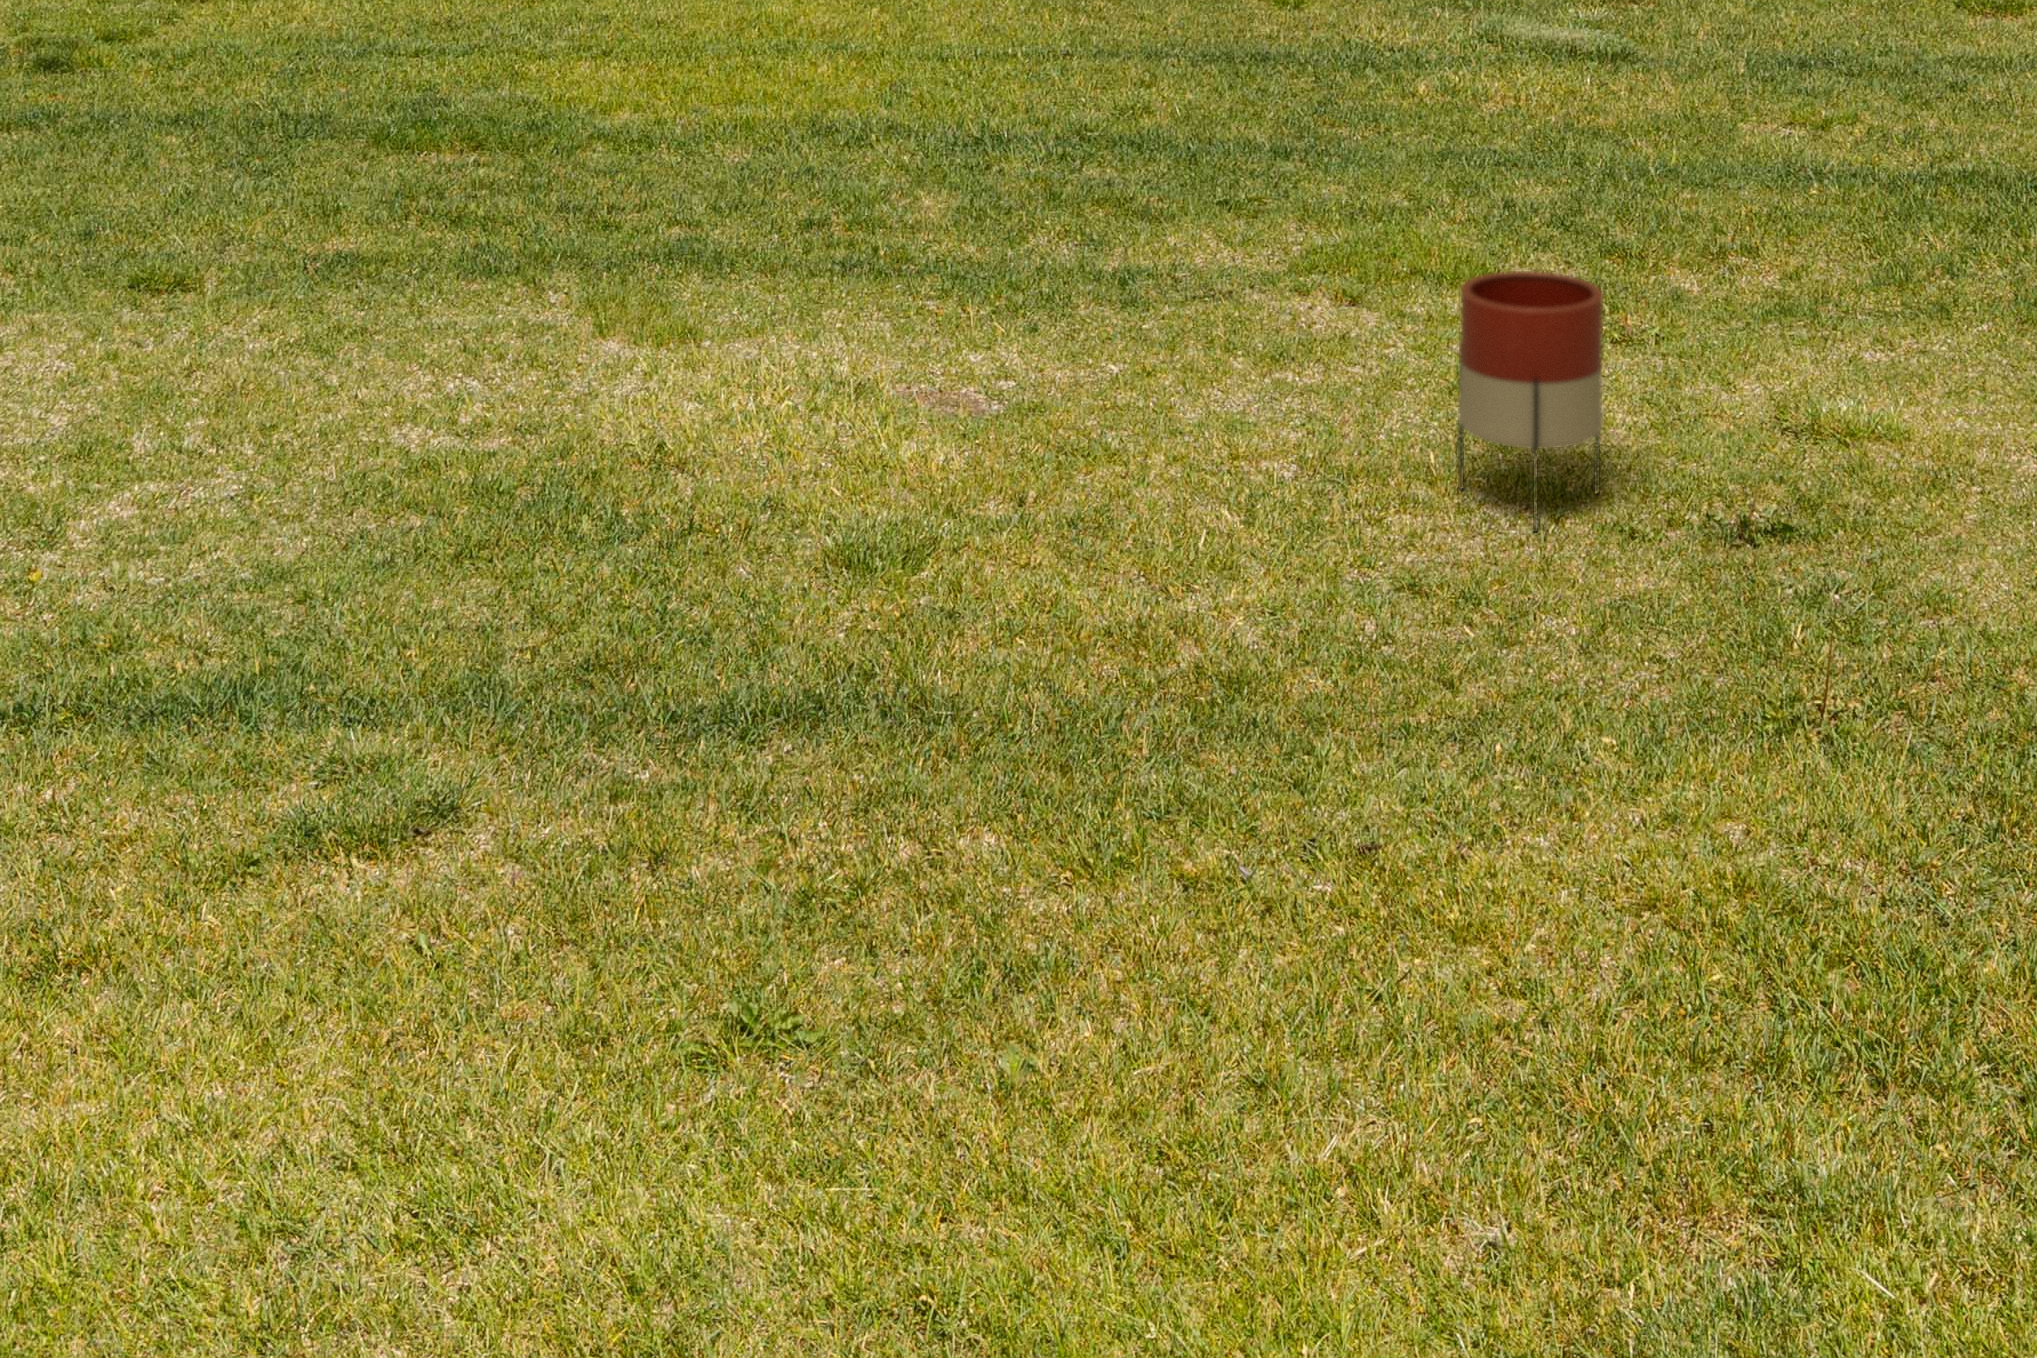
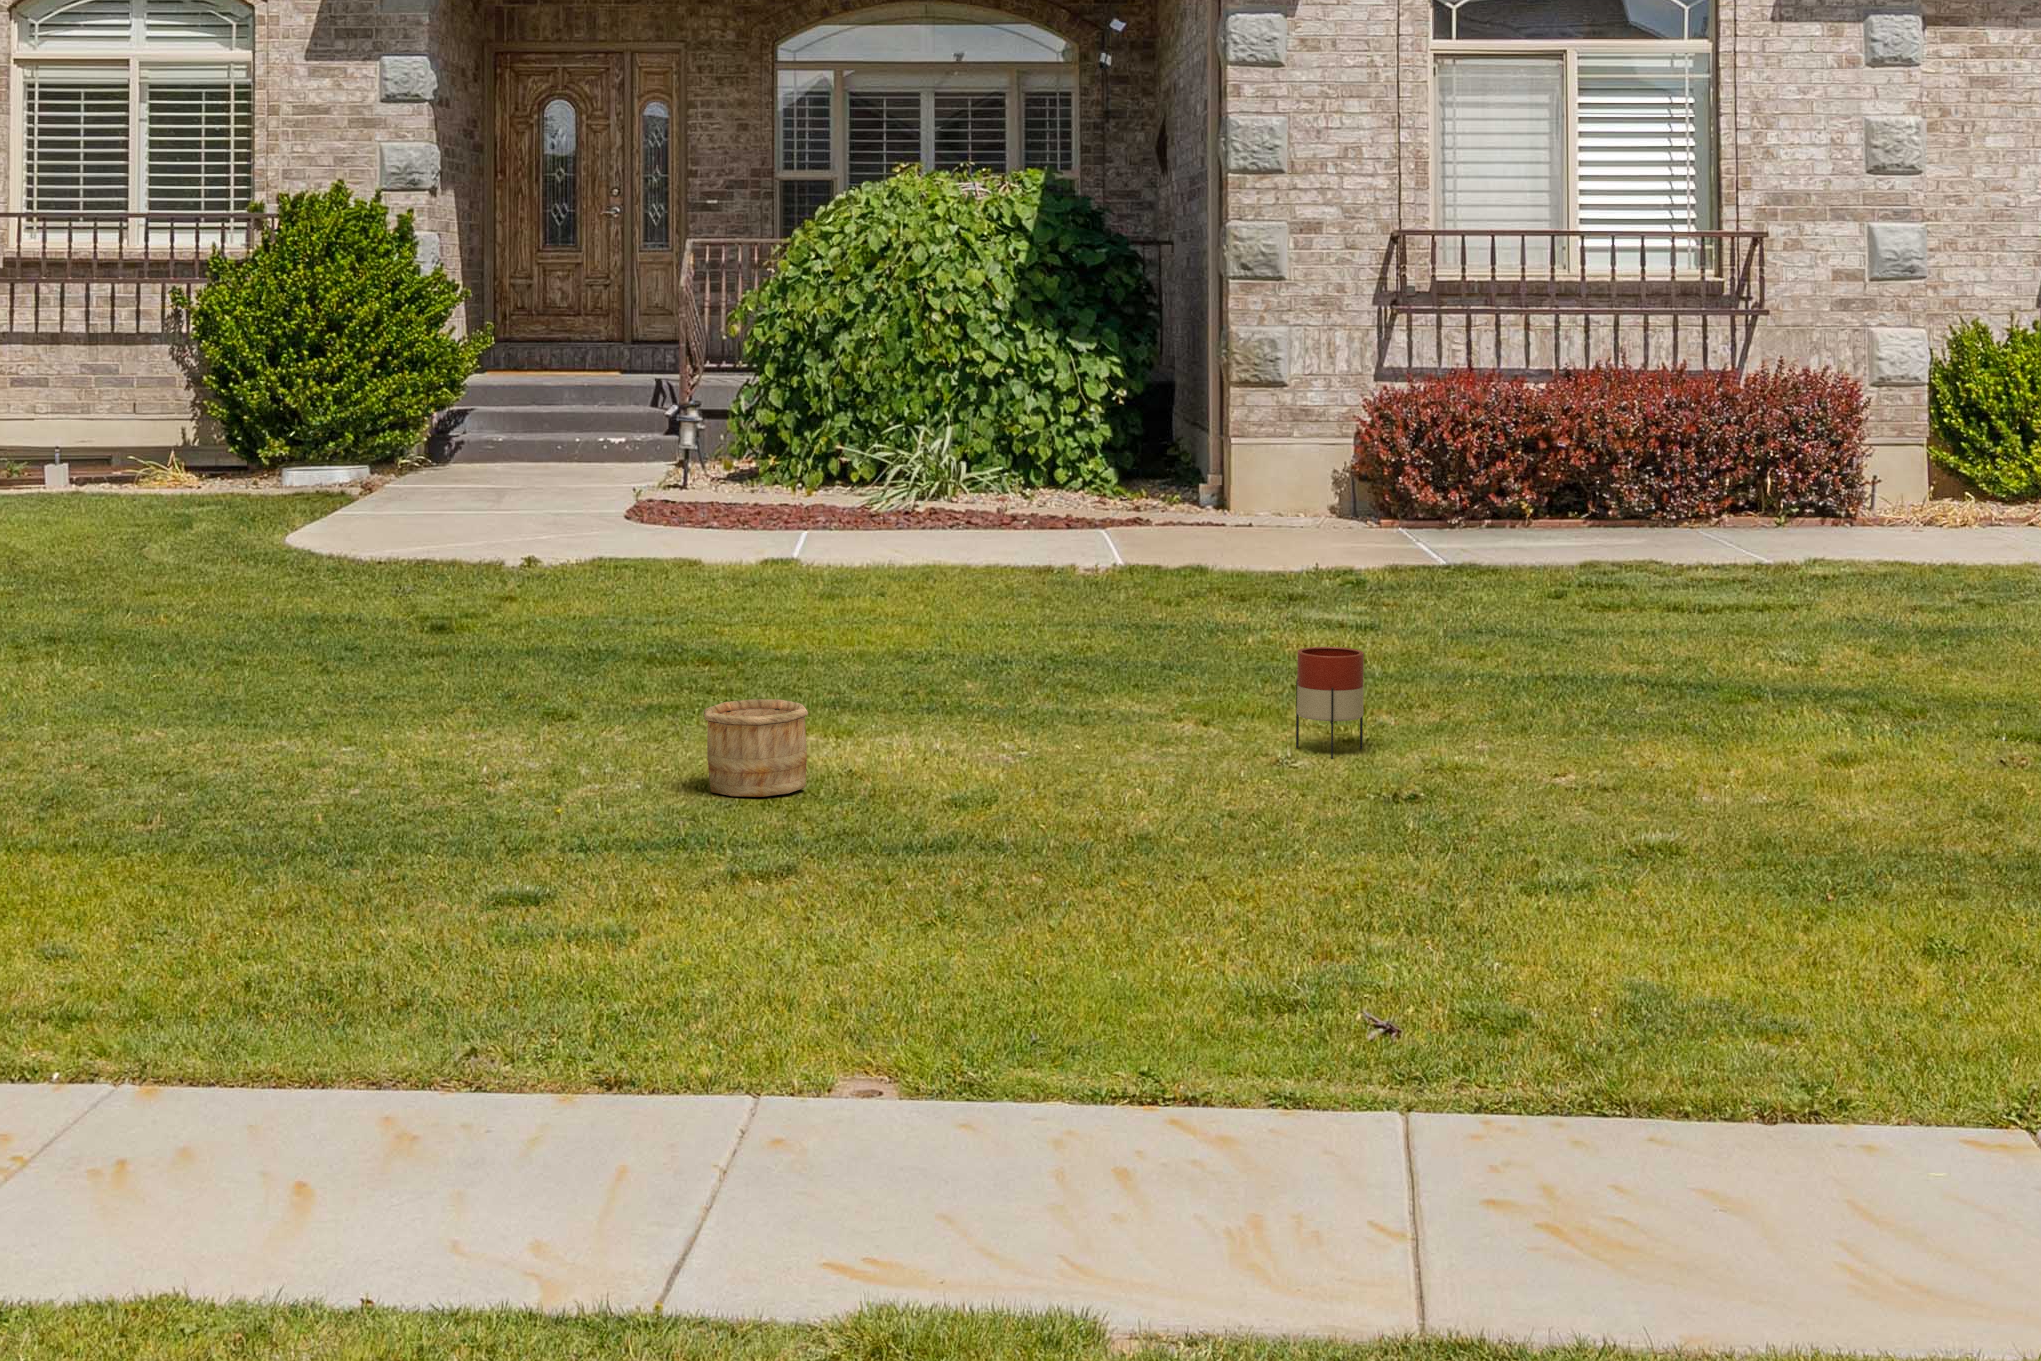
wooden bucket: none [68,459,321,725] -> present [704,699,808,797]

